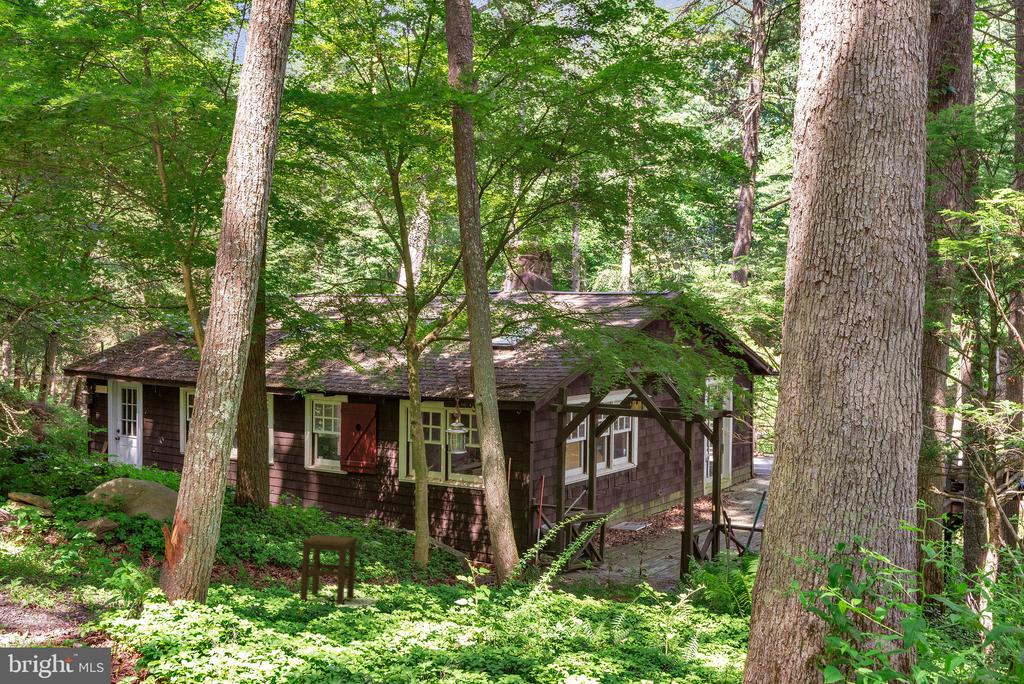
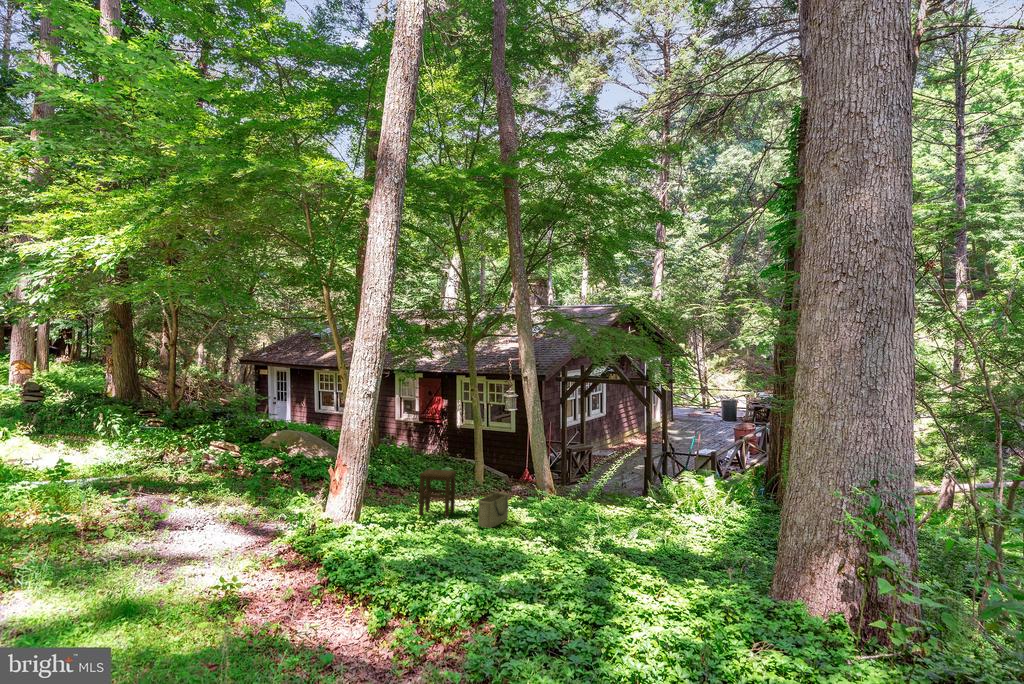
basket: none [381,568,430,620] -> present [478,492,509,528]

